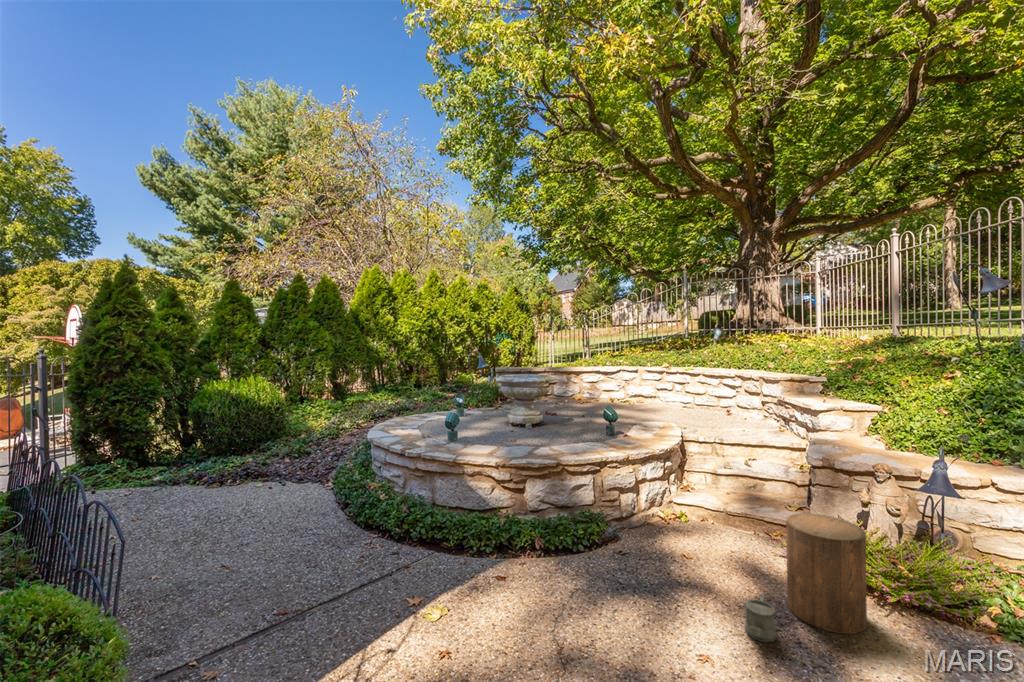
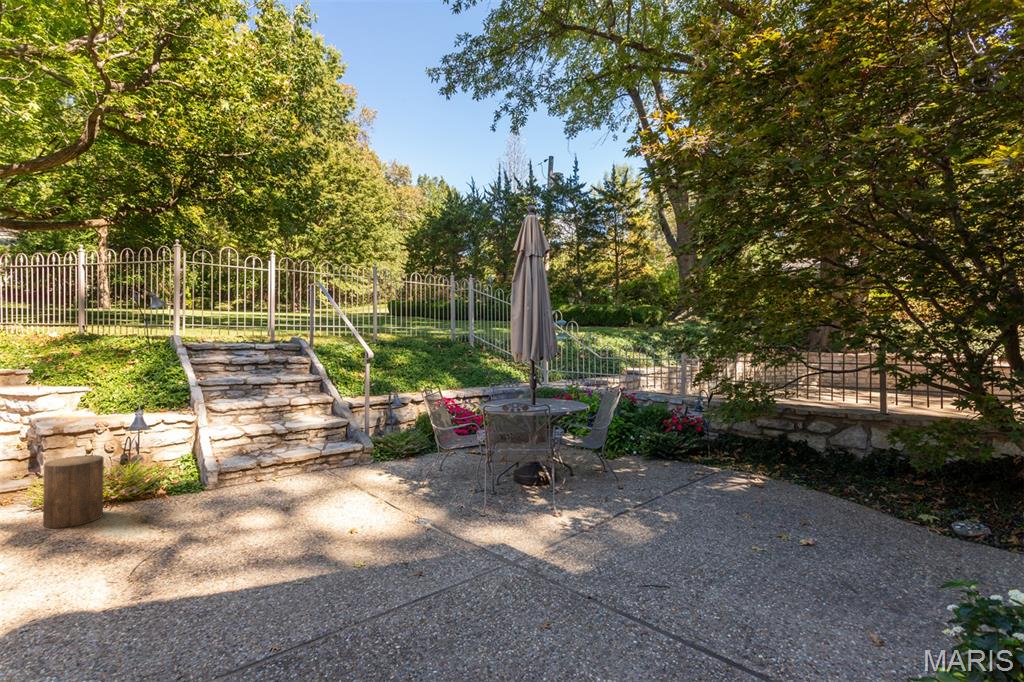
watering can: present [745,594,777,642] -> none [19,520,47,548]

